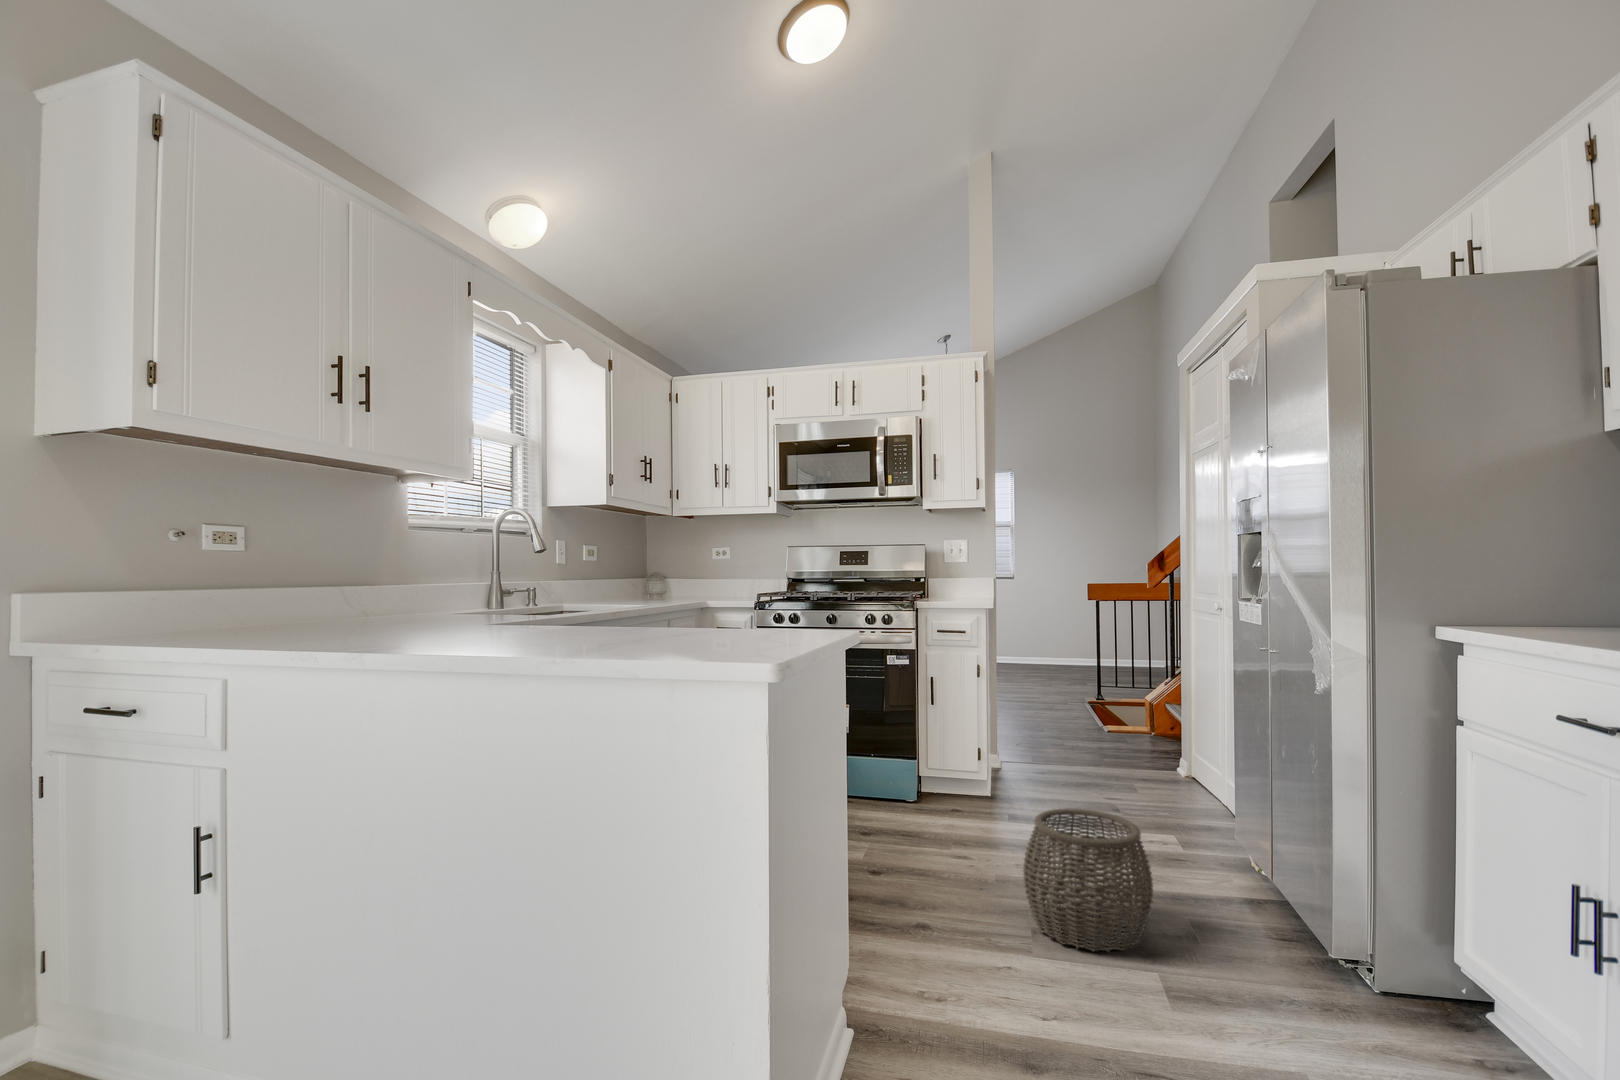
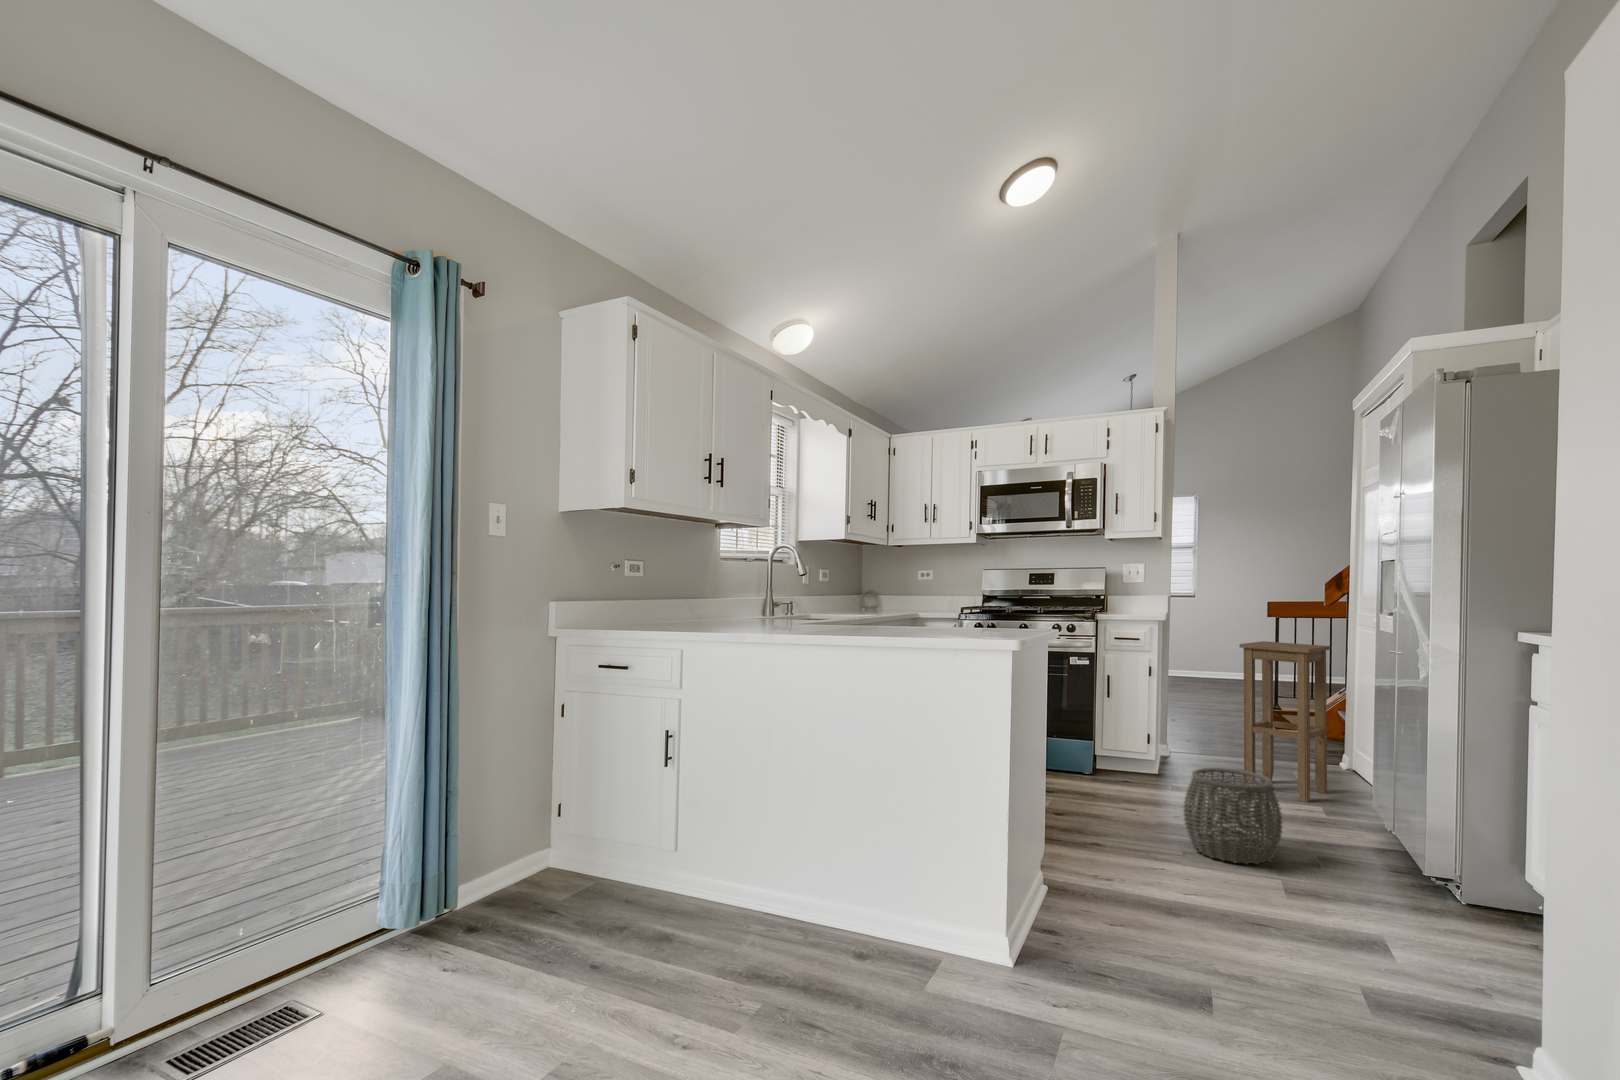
stool: none [1080,631,1179,828] -> present [1239,641,1330,803]

